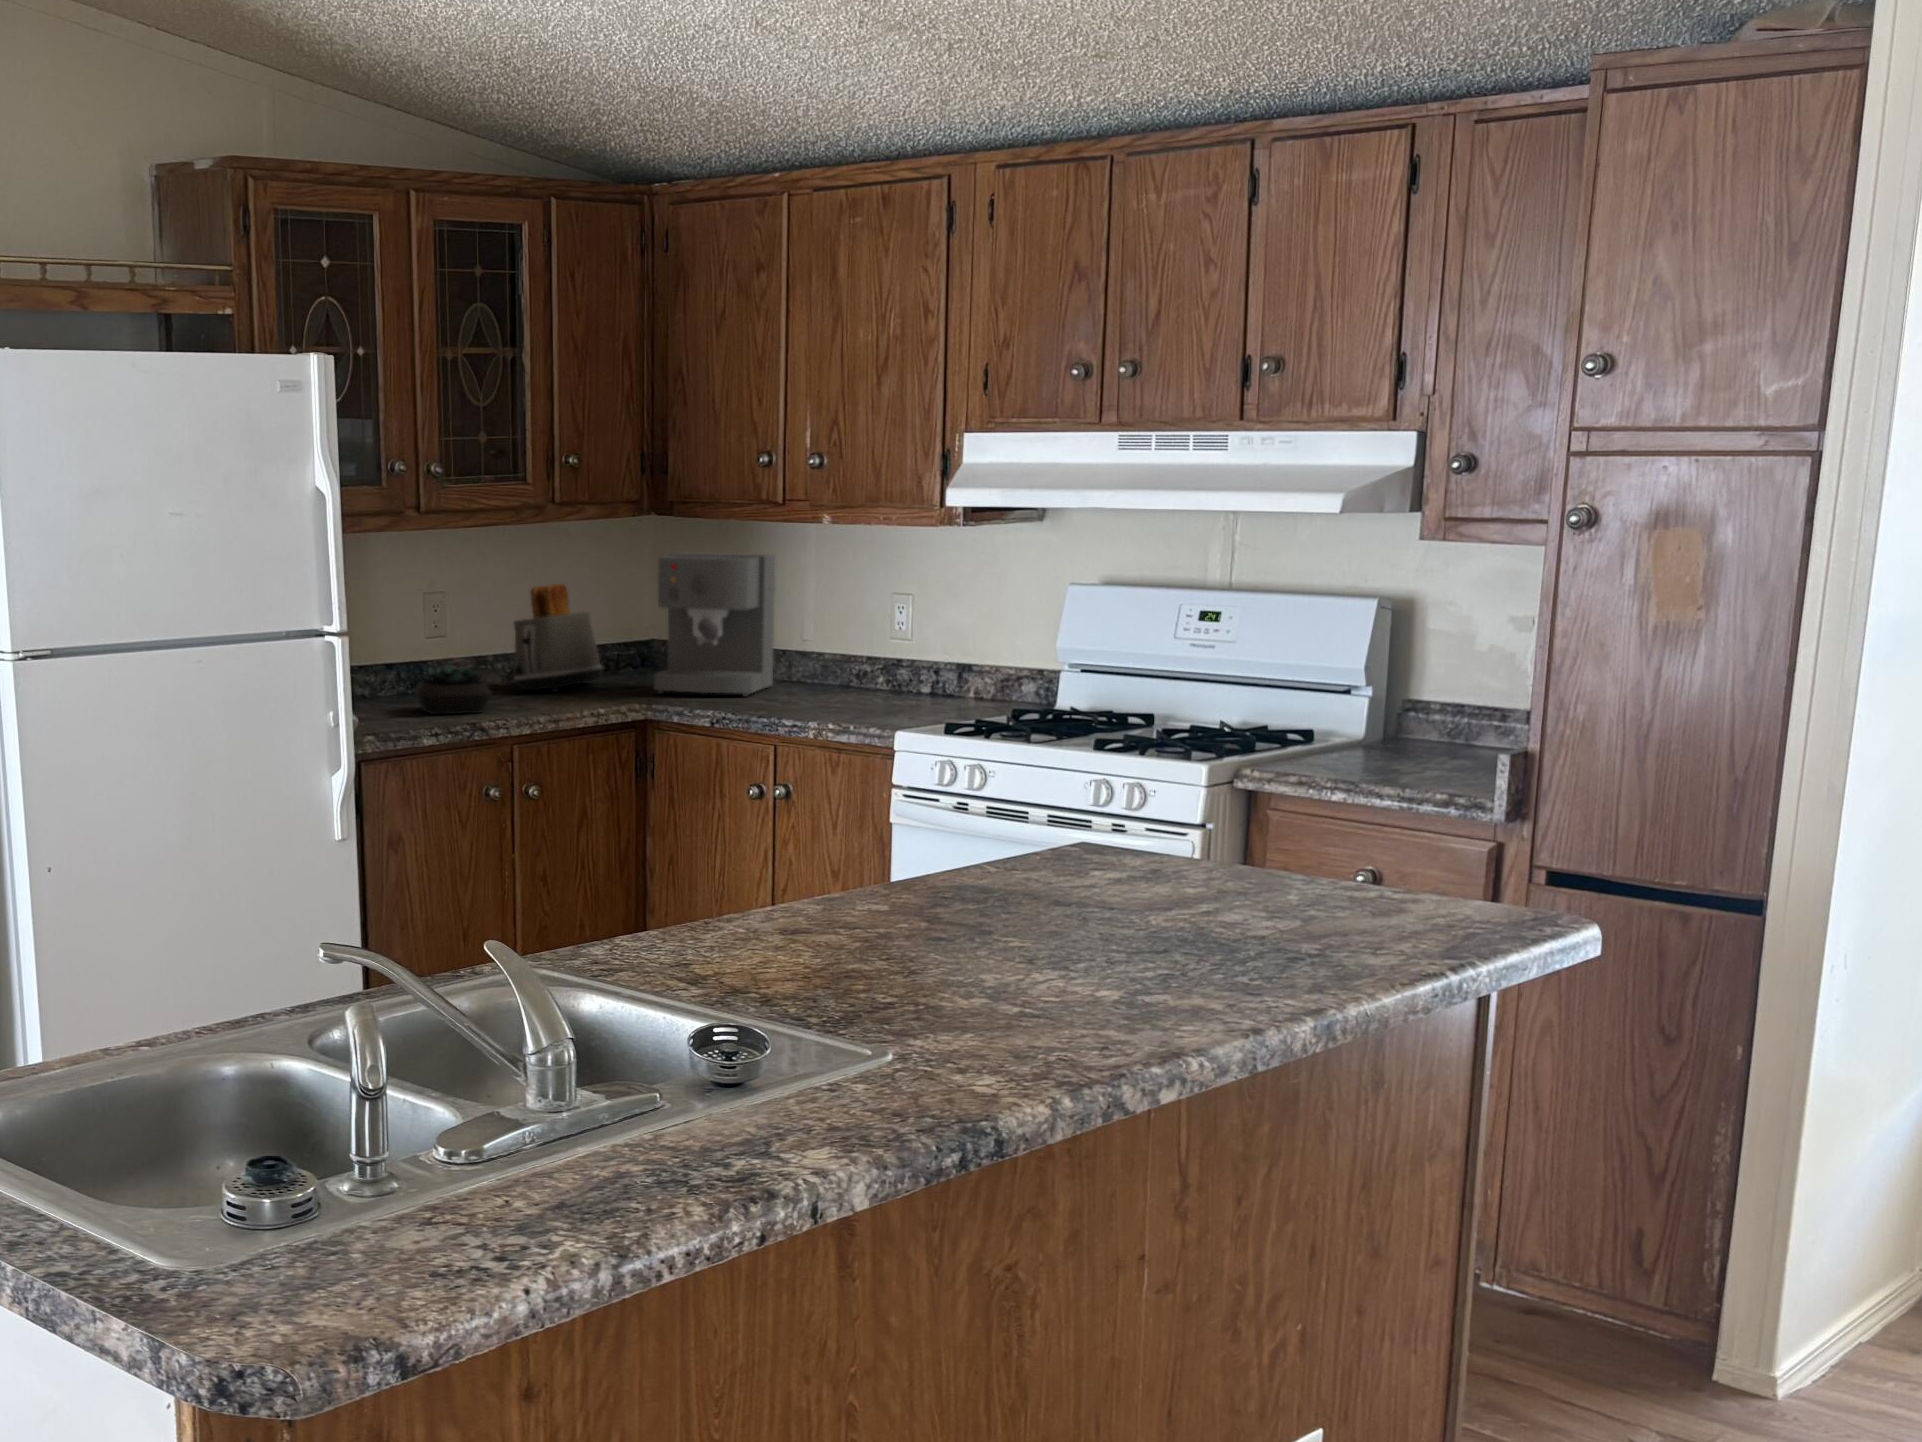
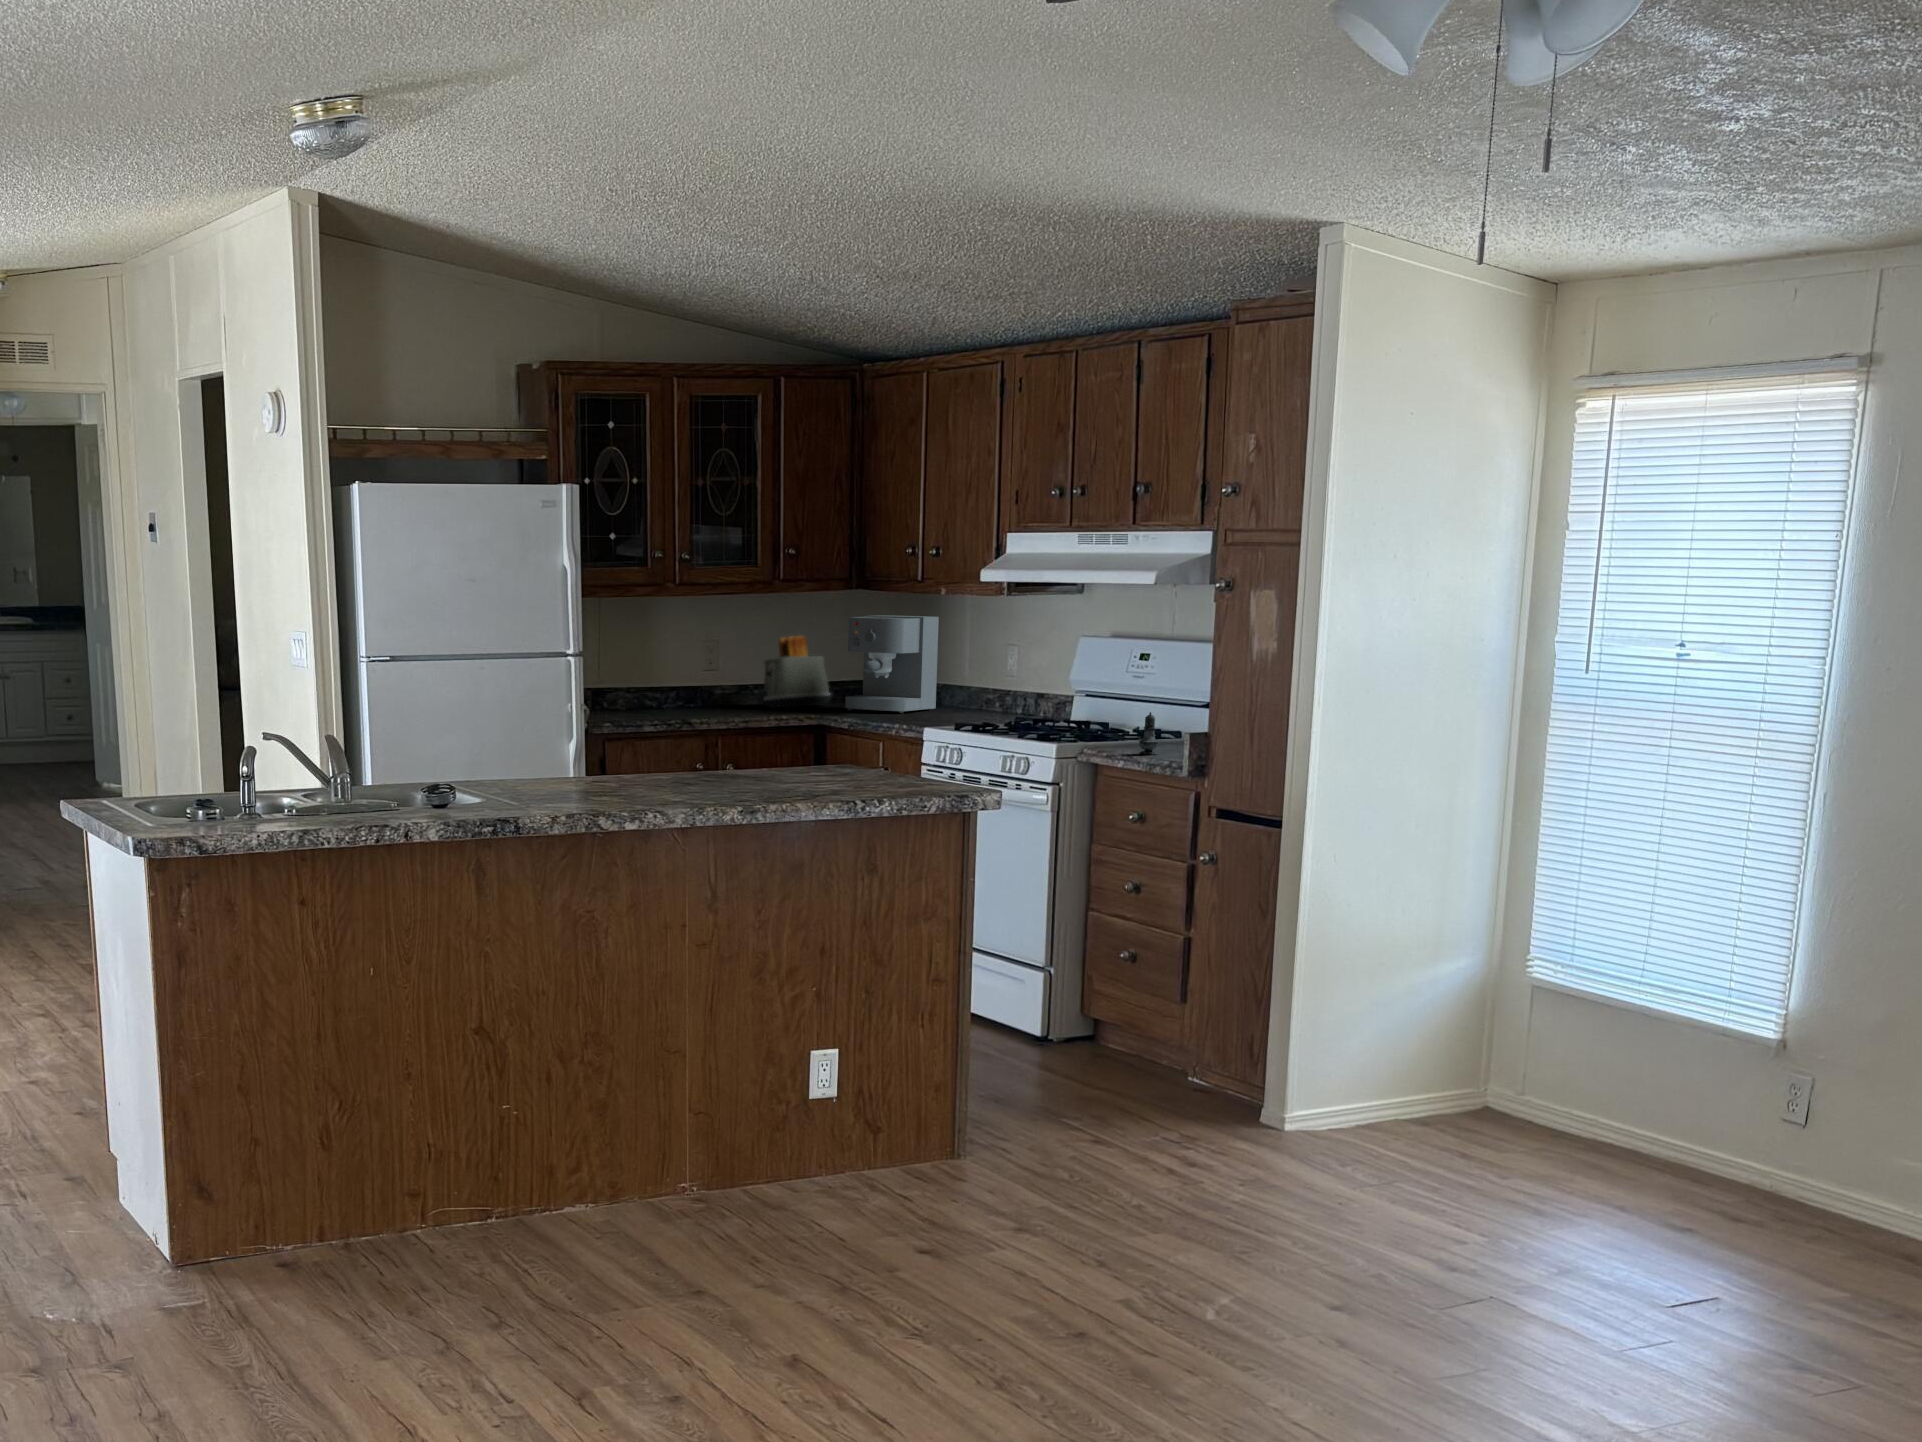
succulent plant: present [414,666,492,714] -> none [675,686,725,717]
salt shaker: none [1346,712,1379,778] -> present [1139,712,1159,754]

